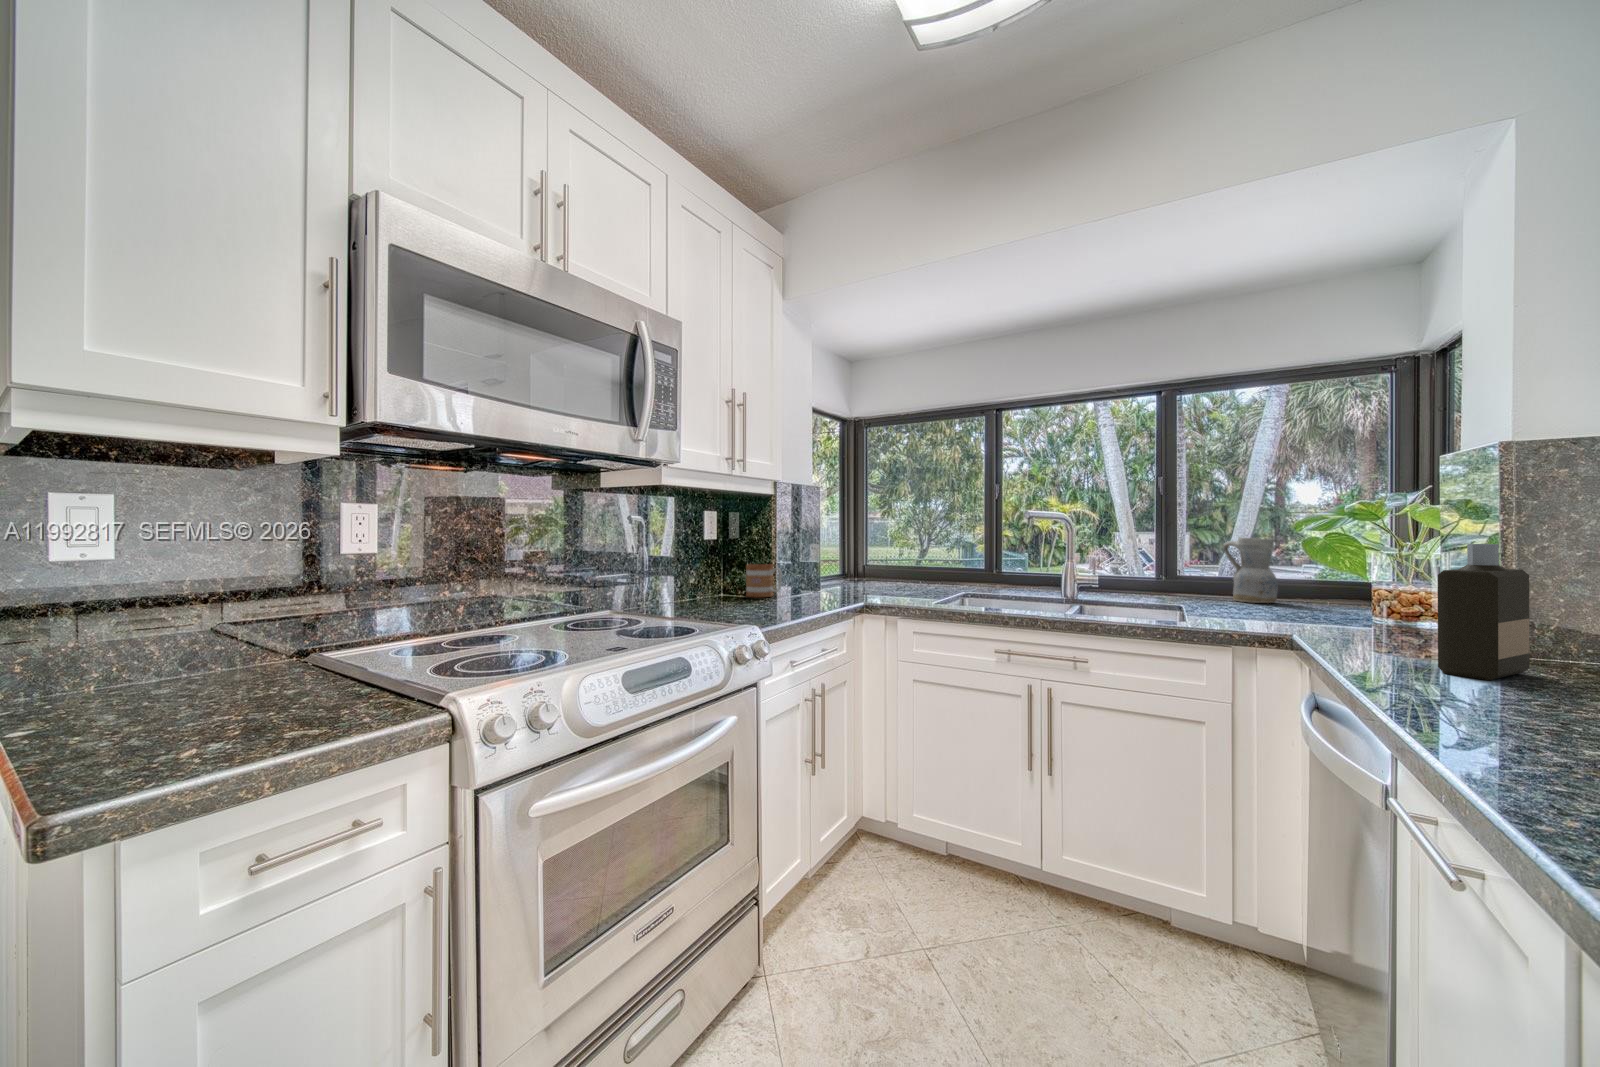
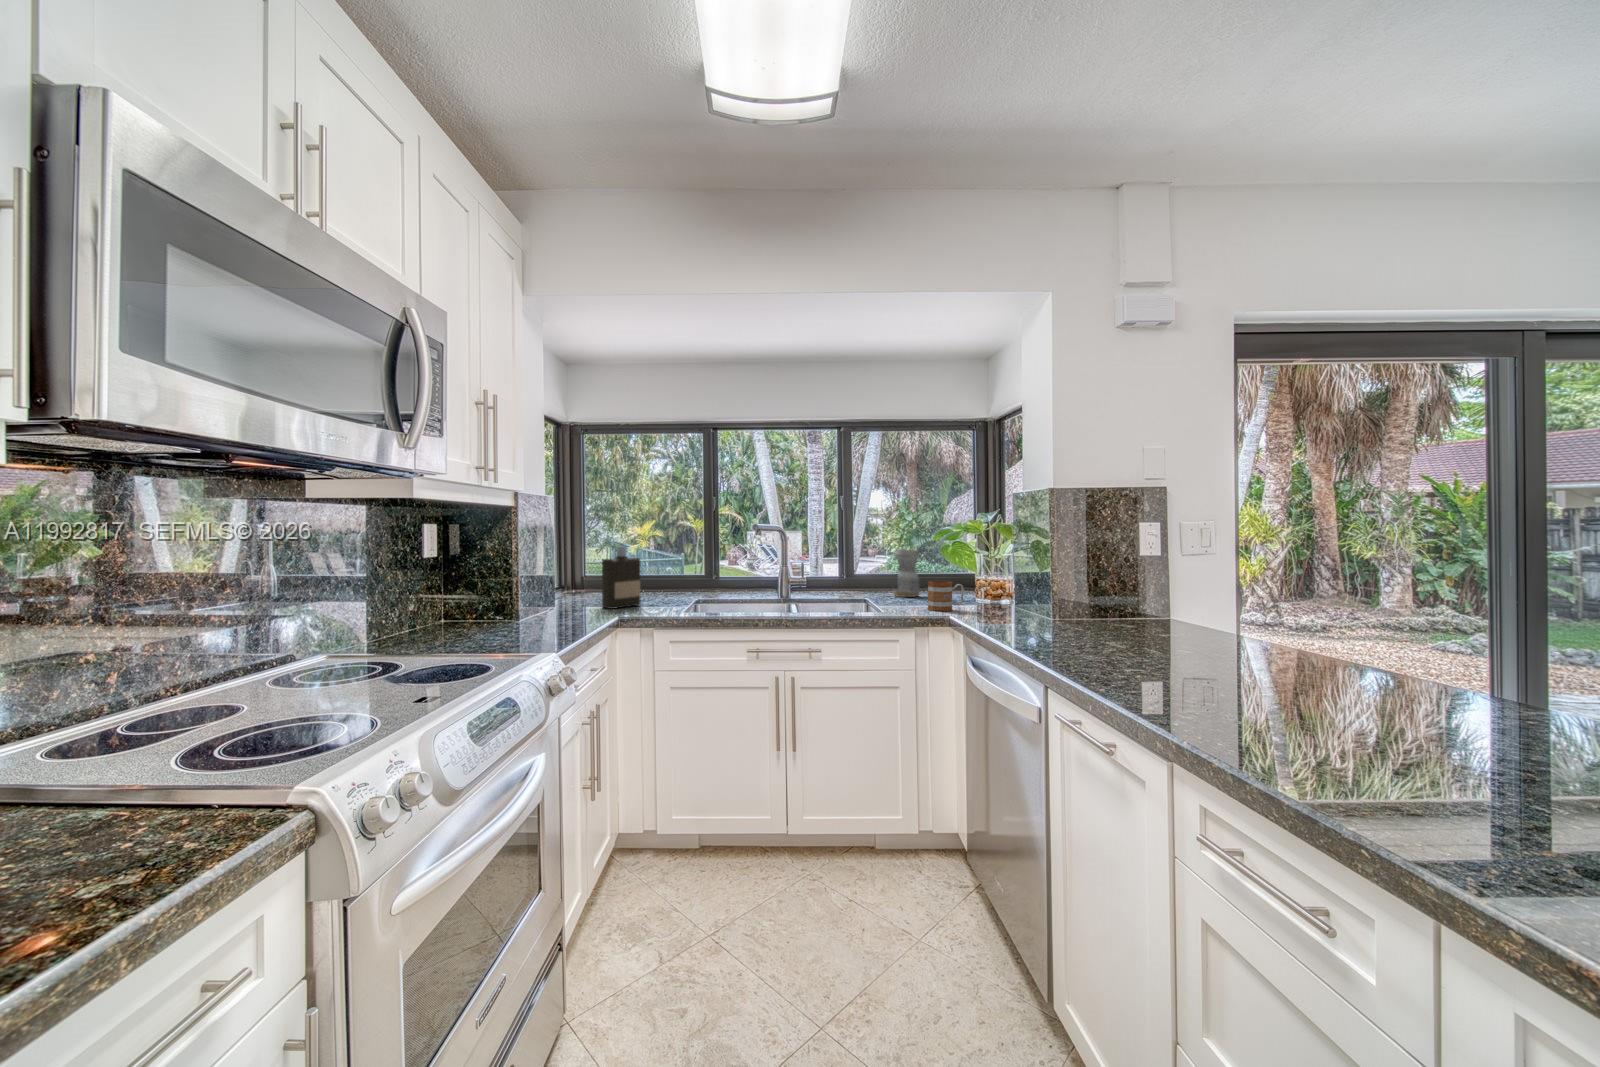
bottle: present [1438,544,1530,680] -> present [602,547,640,609]
mug: present [746,564,782,597] -> present [928,581,964,611]

